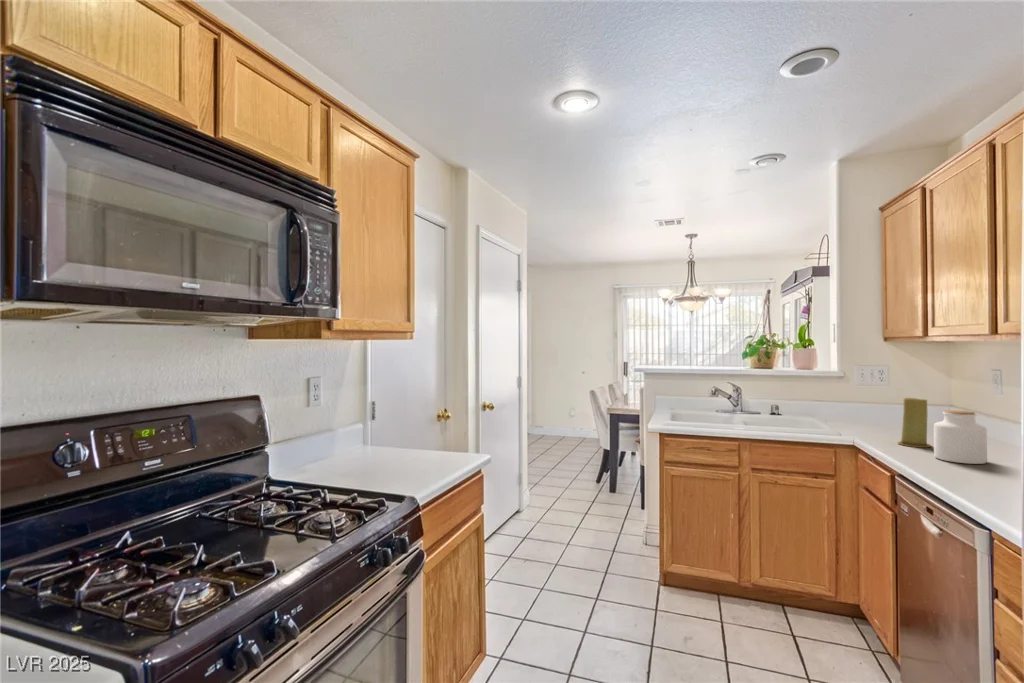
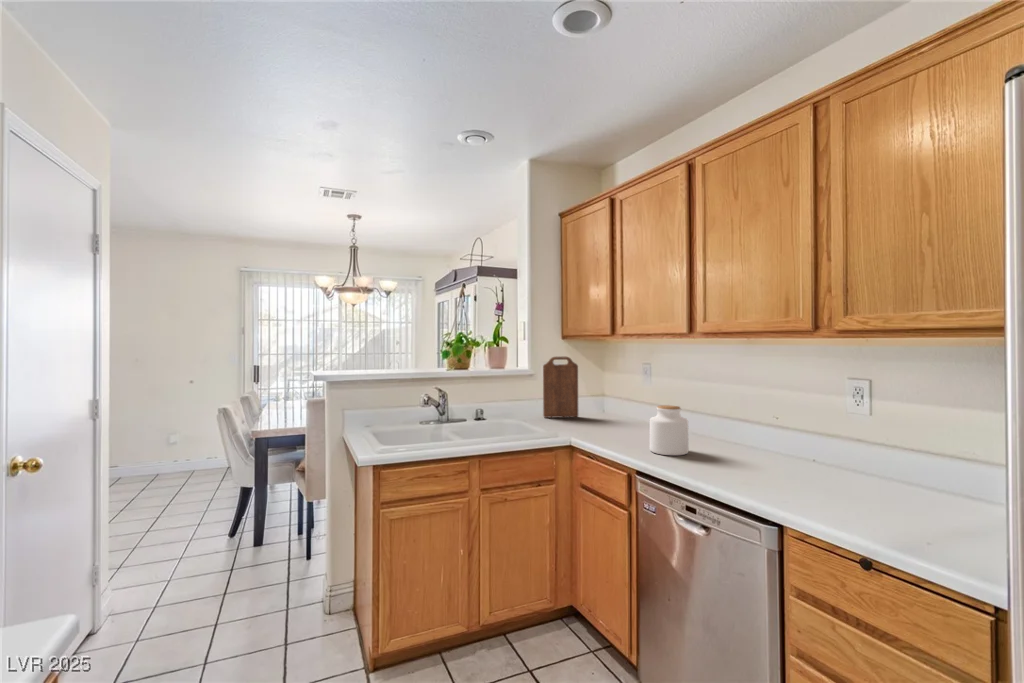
cutting board: none [854,359,901,424] -> present [543,357,578,418]
candle: present [898,398,931,447] -> none [606,395,632,442]

